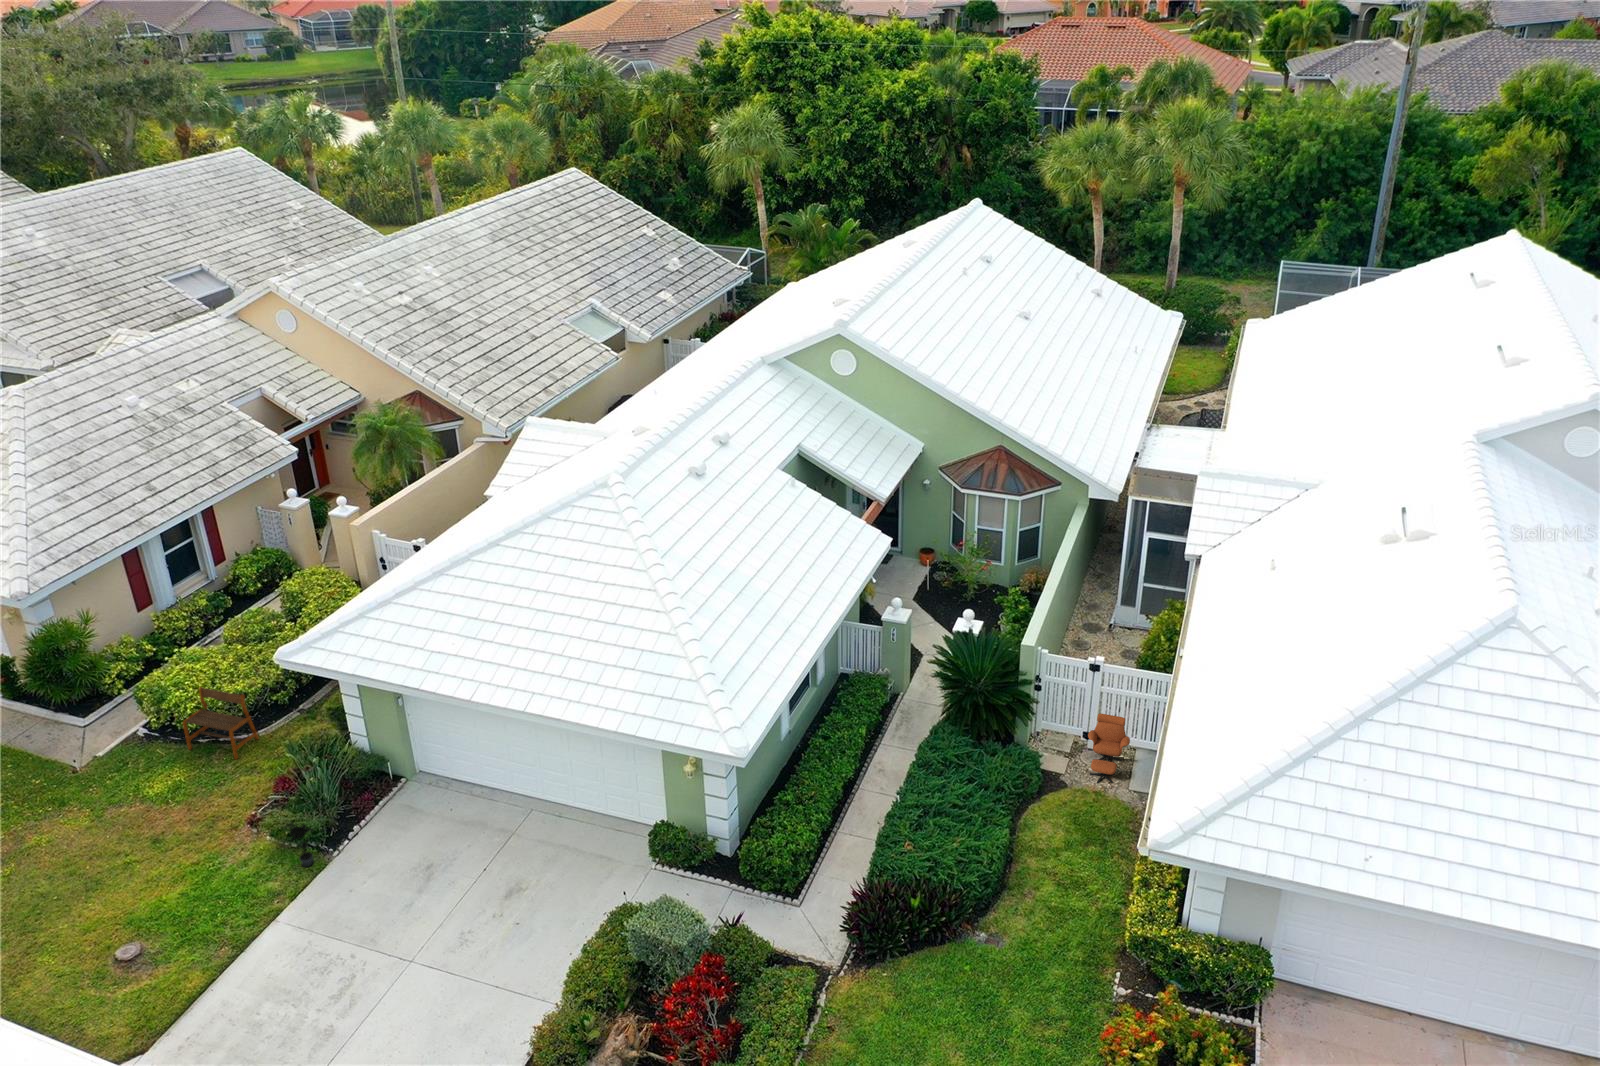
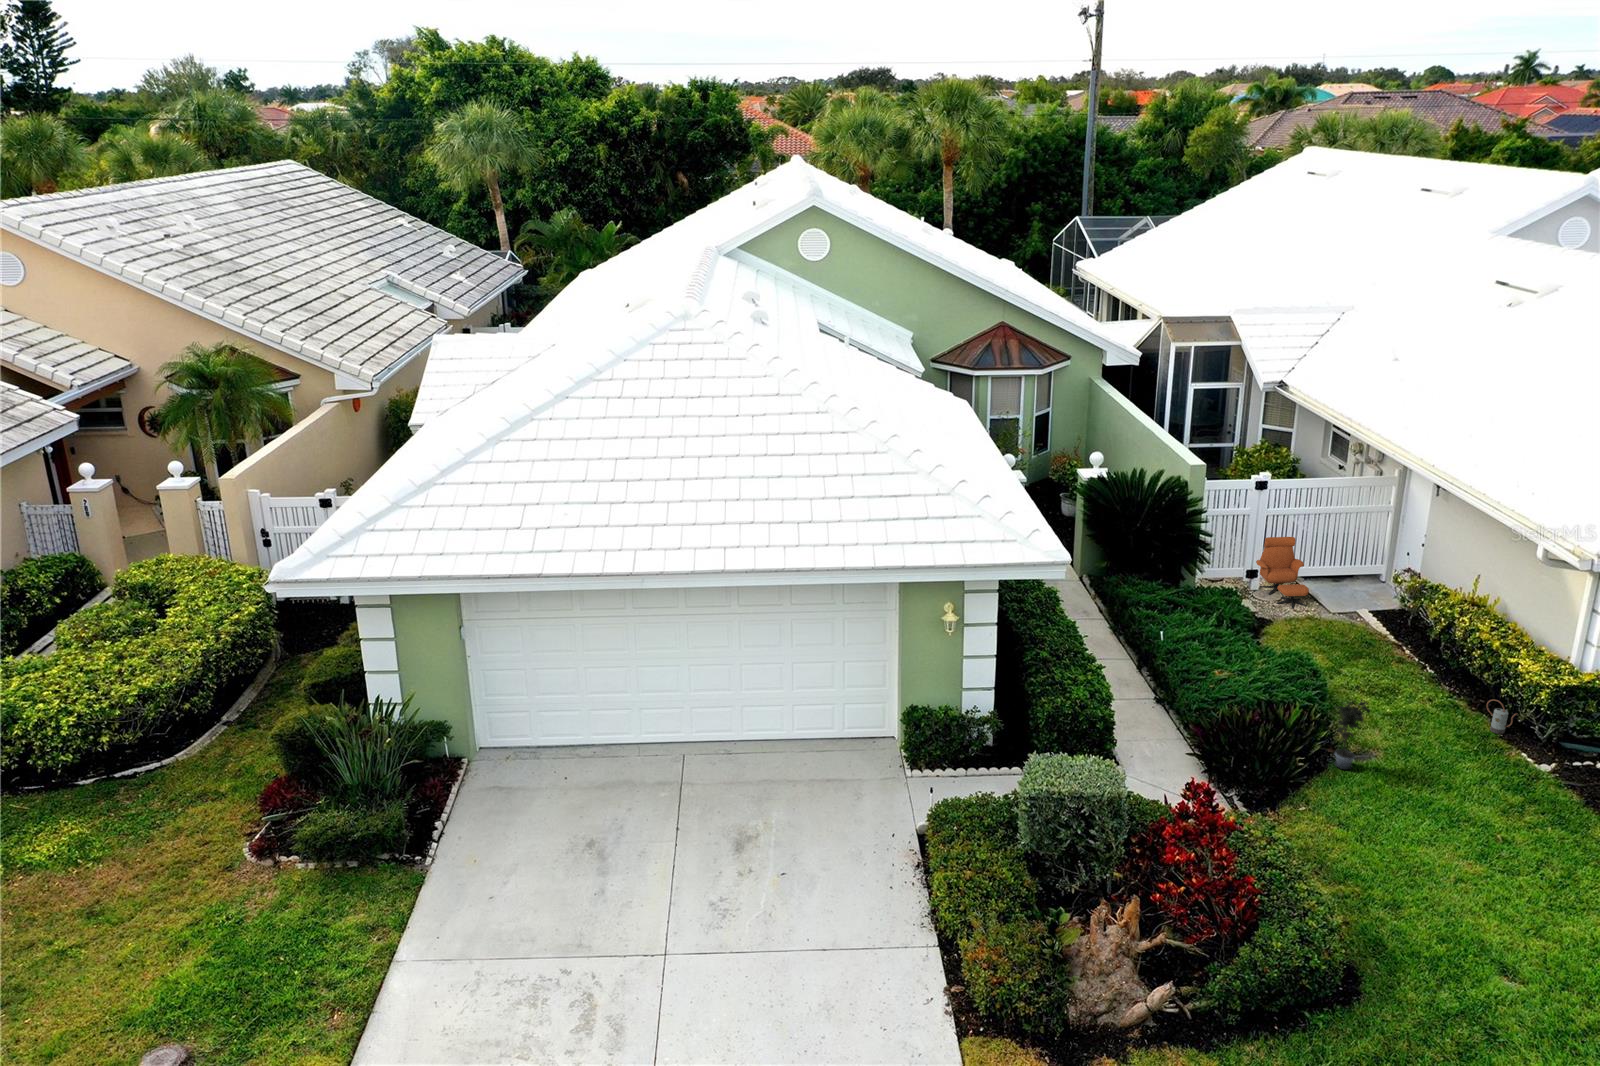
bench: present [183,687,259,760] -> none [51,689,180,799]
potted plant: present [285,822,314,867] -> present [1335,700,1370,769]
watering can: none [1111,930,1125,960] -> present [1487,699,1517,734]

